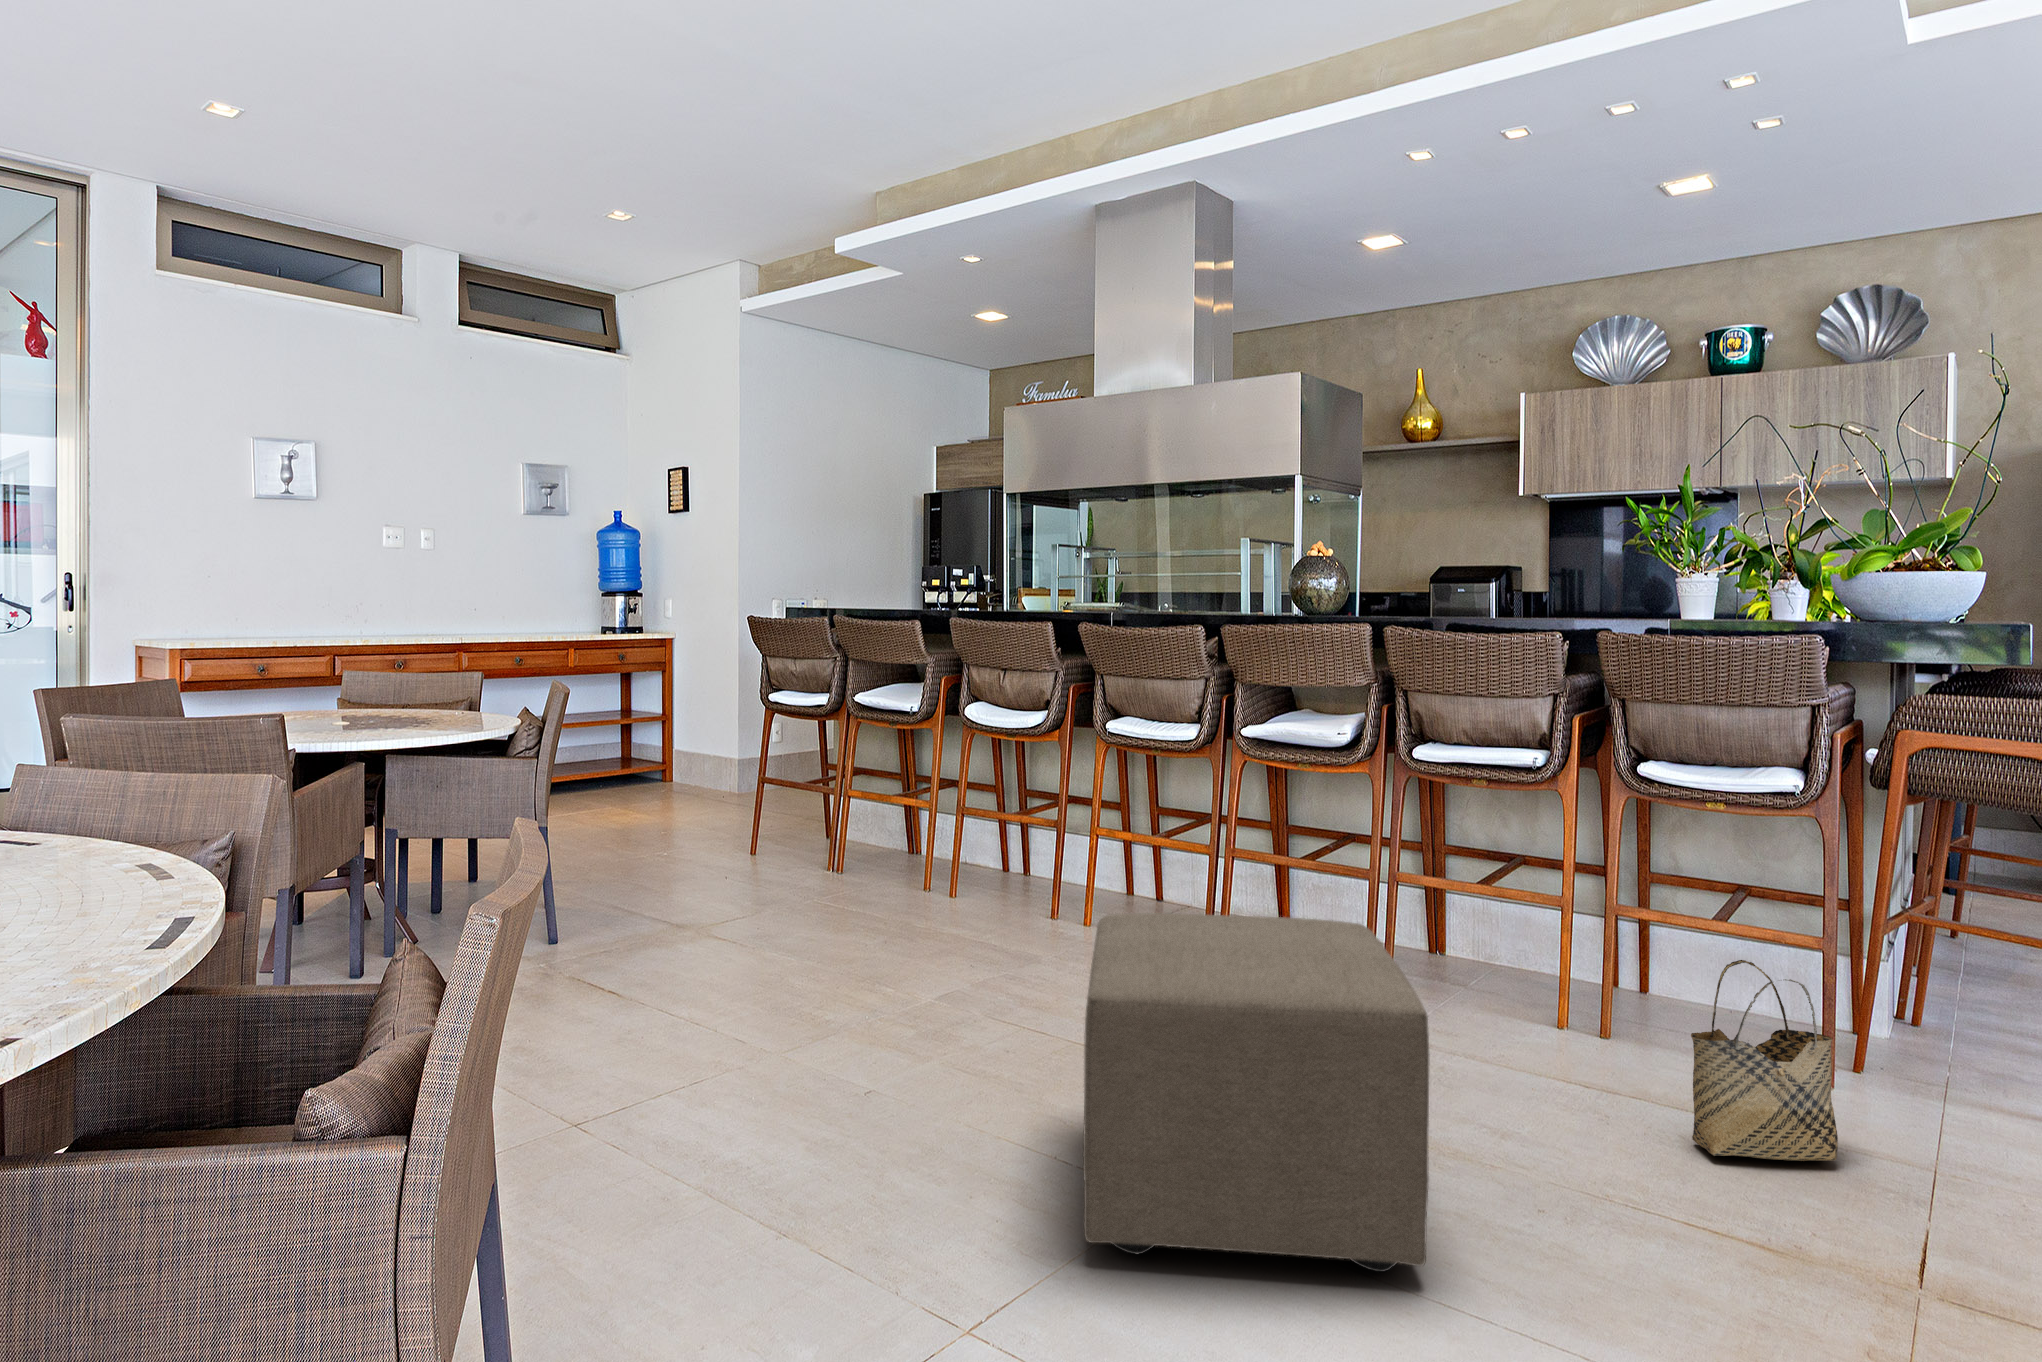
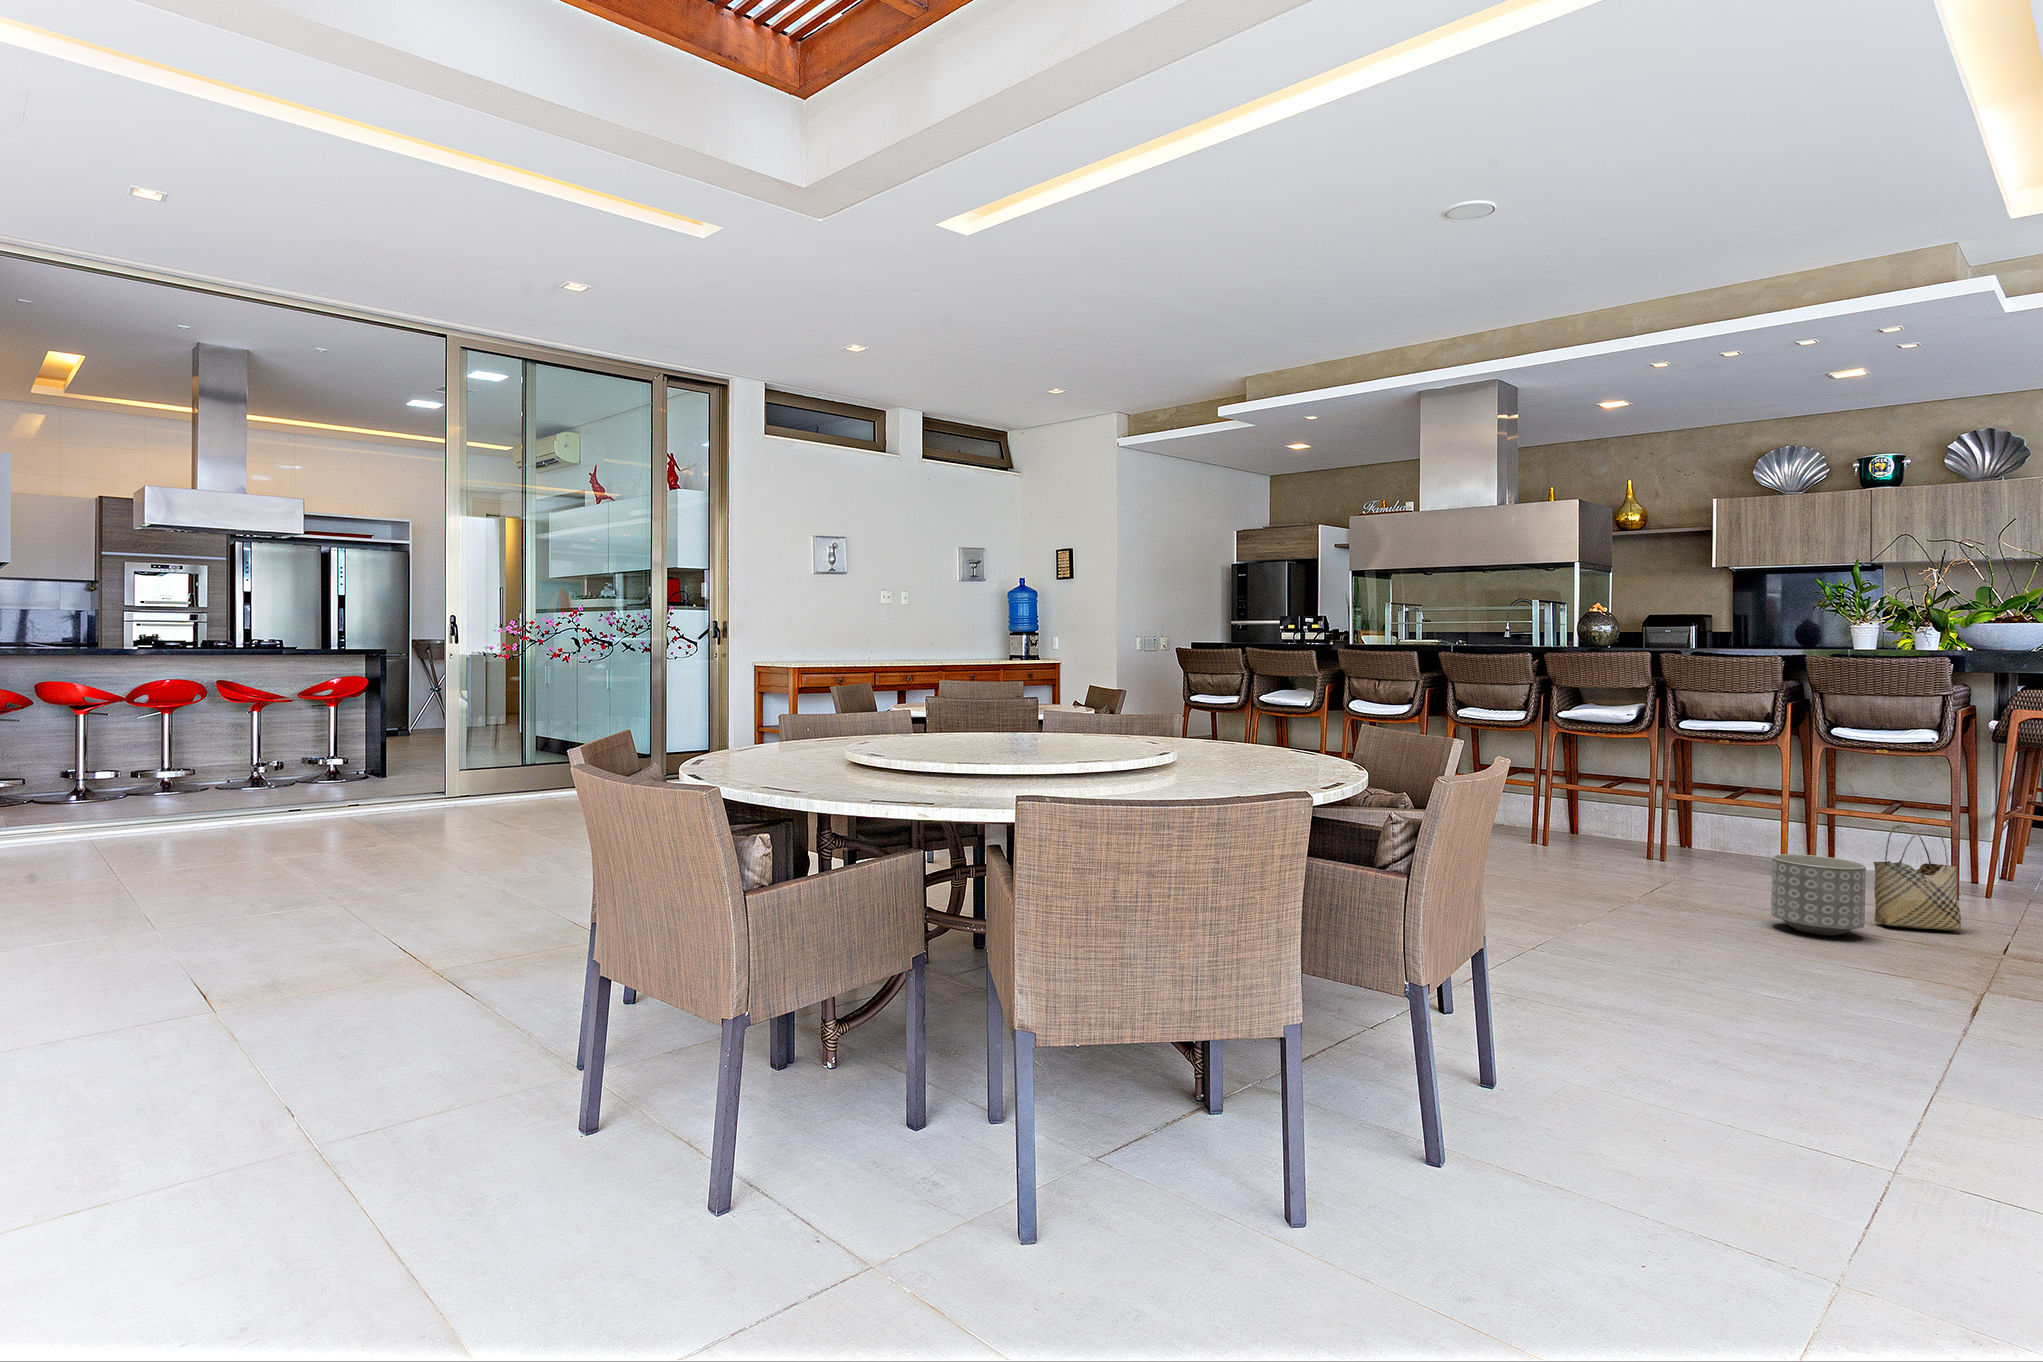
ottoman: present [1083,913,1429,1272] -> none [1530,788,1745,944]
planter: none [1509,1030,1672,1204] -> present [1771,854,1866,935]

